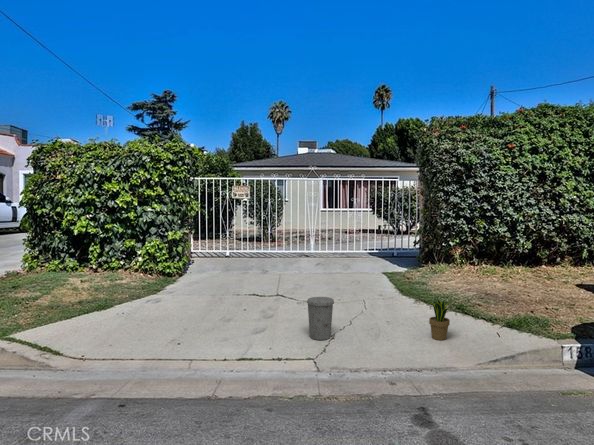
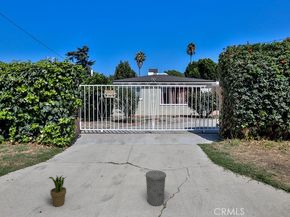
potted plant: present [428,300,450,340] -> present [49,176,66,207]

